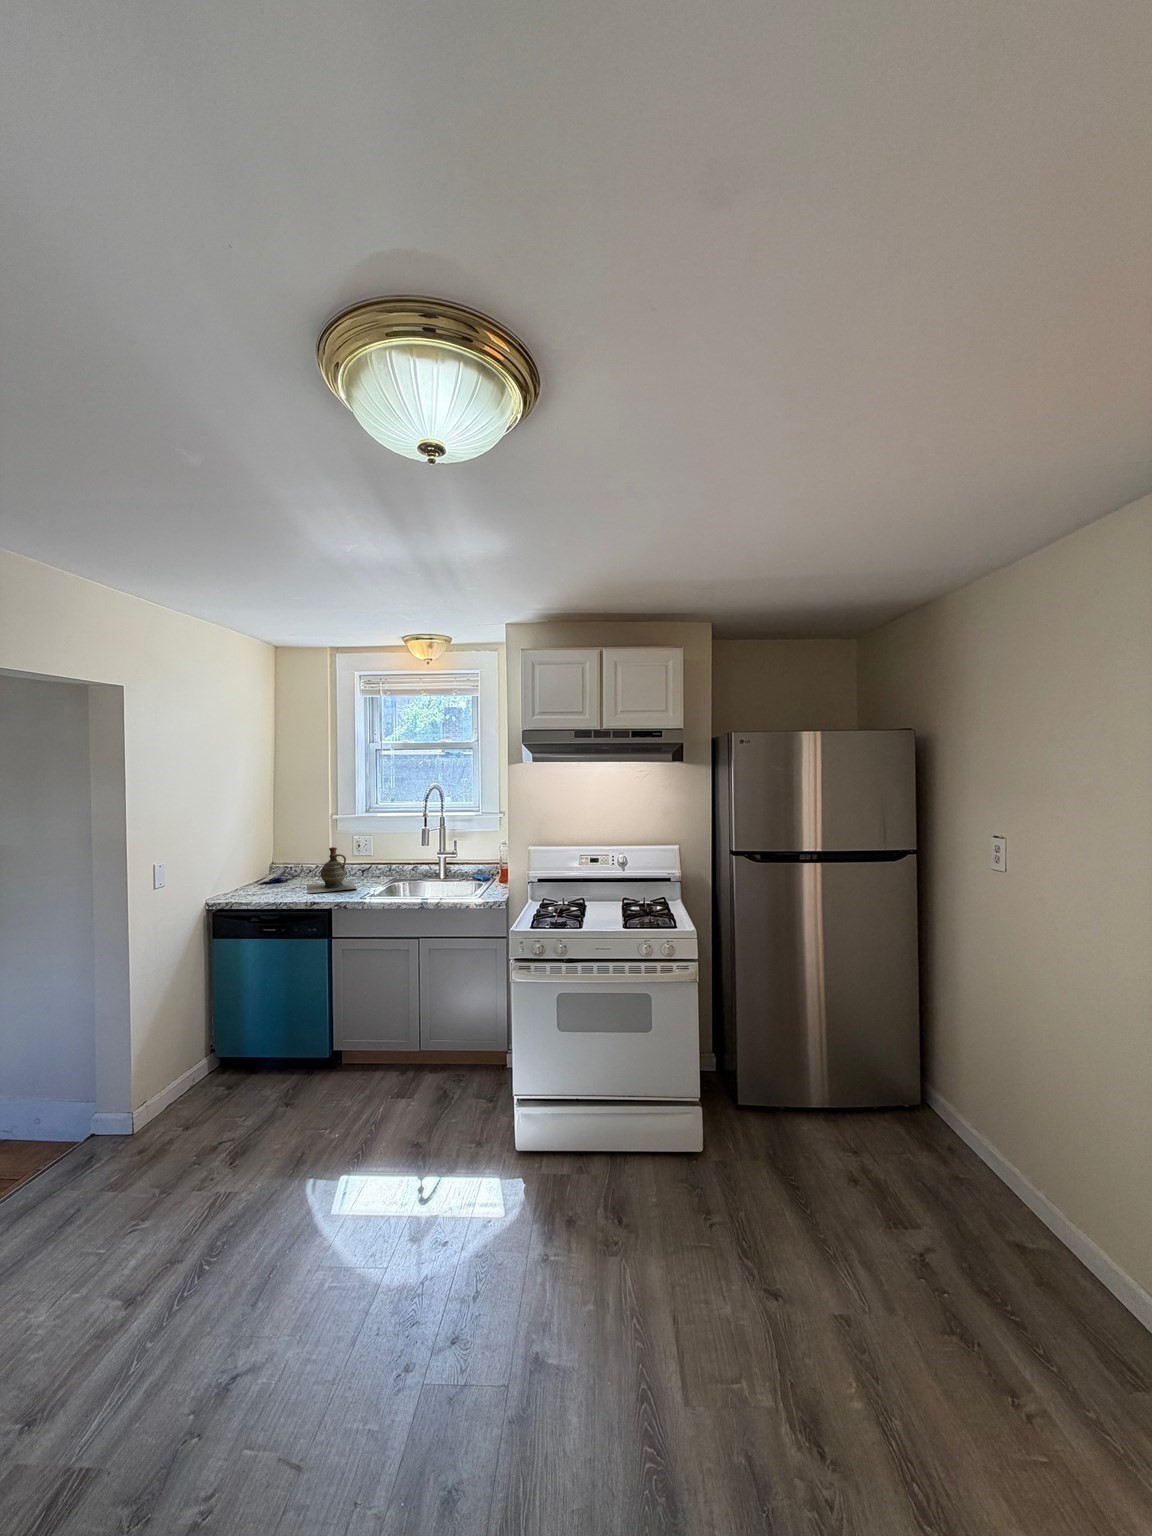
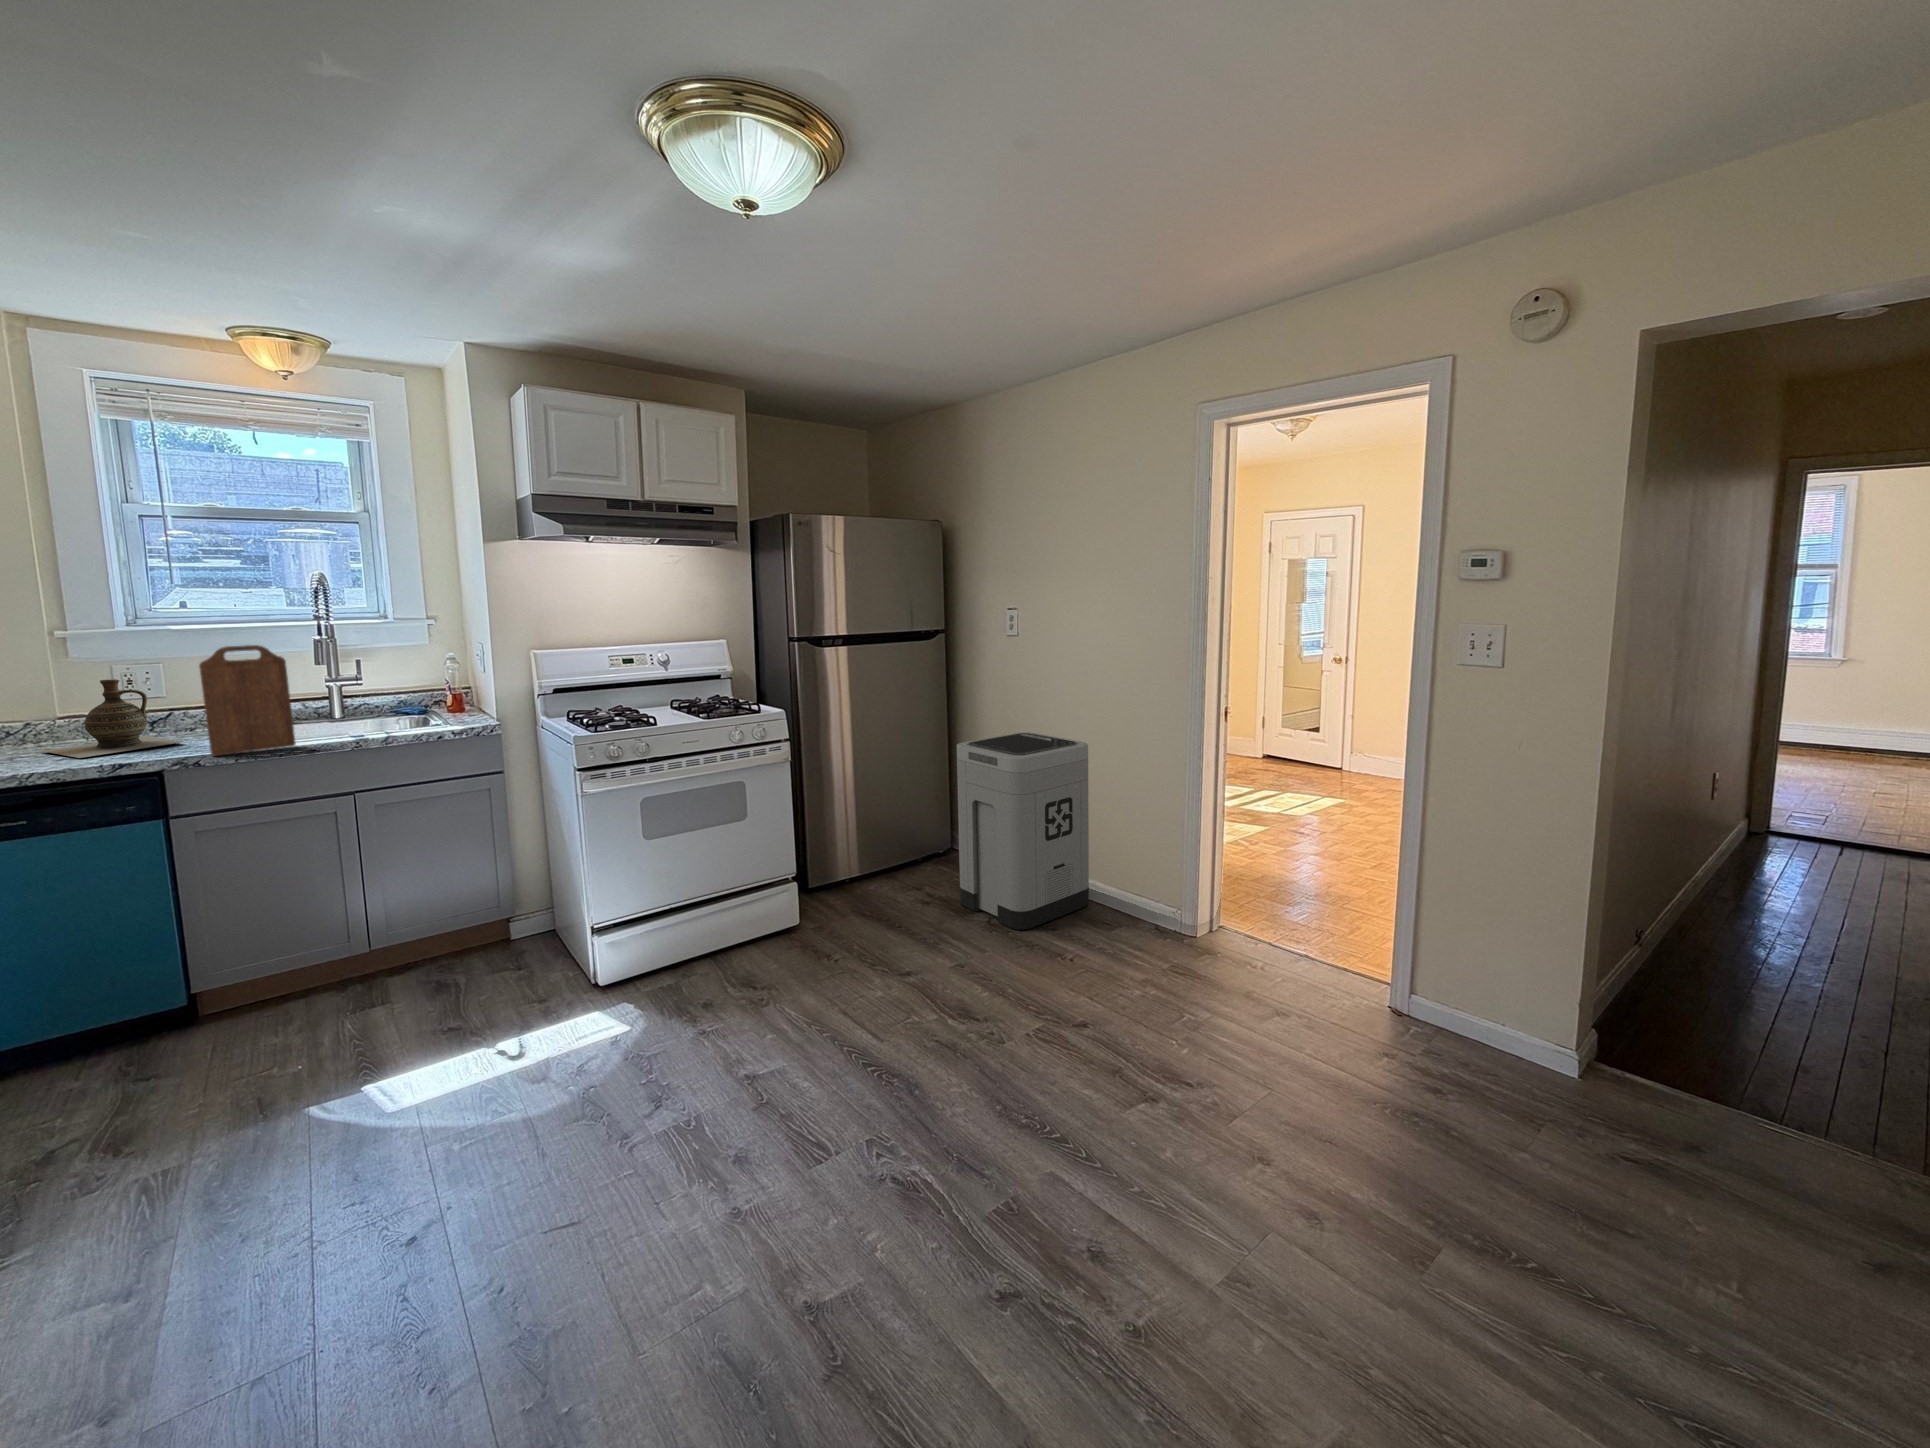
cutting board: none [348,835,389,903] -> present [199,645,296,756]
trash can: none [890,1002,1094,1302] -> present [957,732,1089,930]

